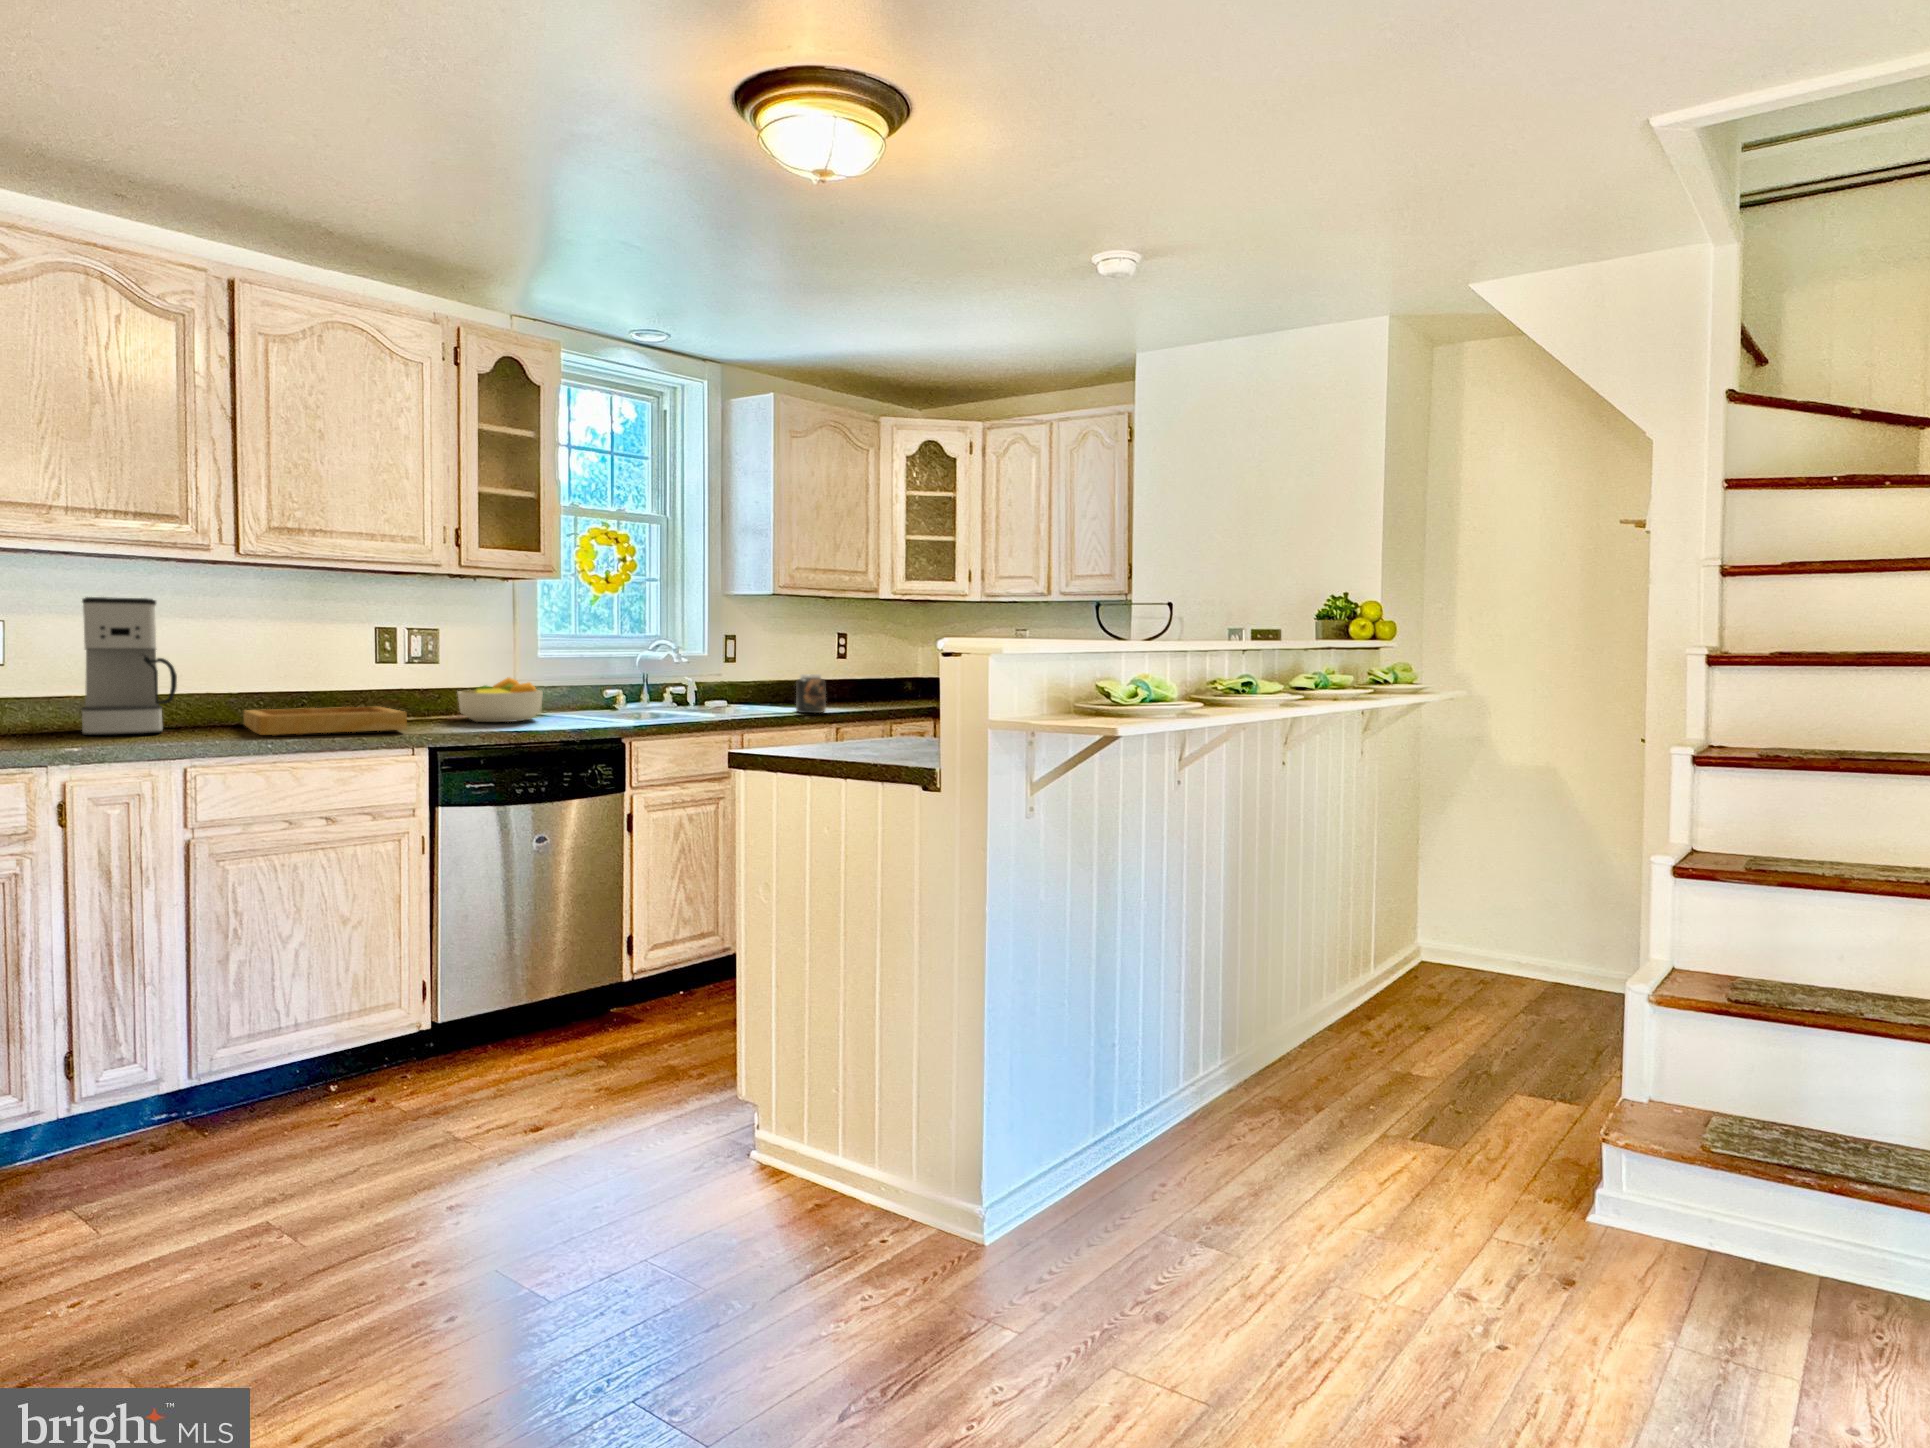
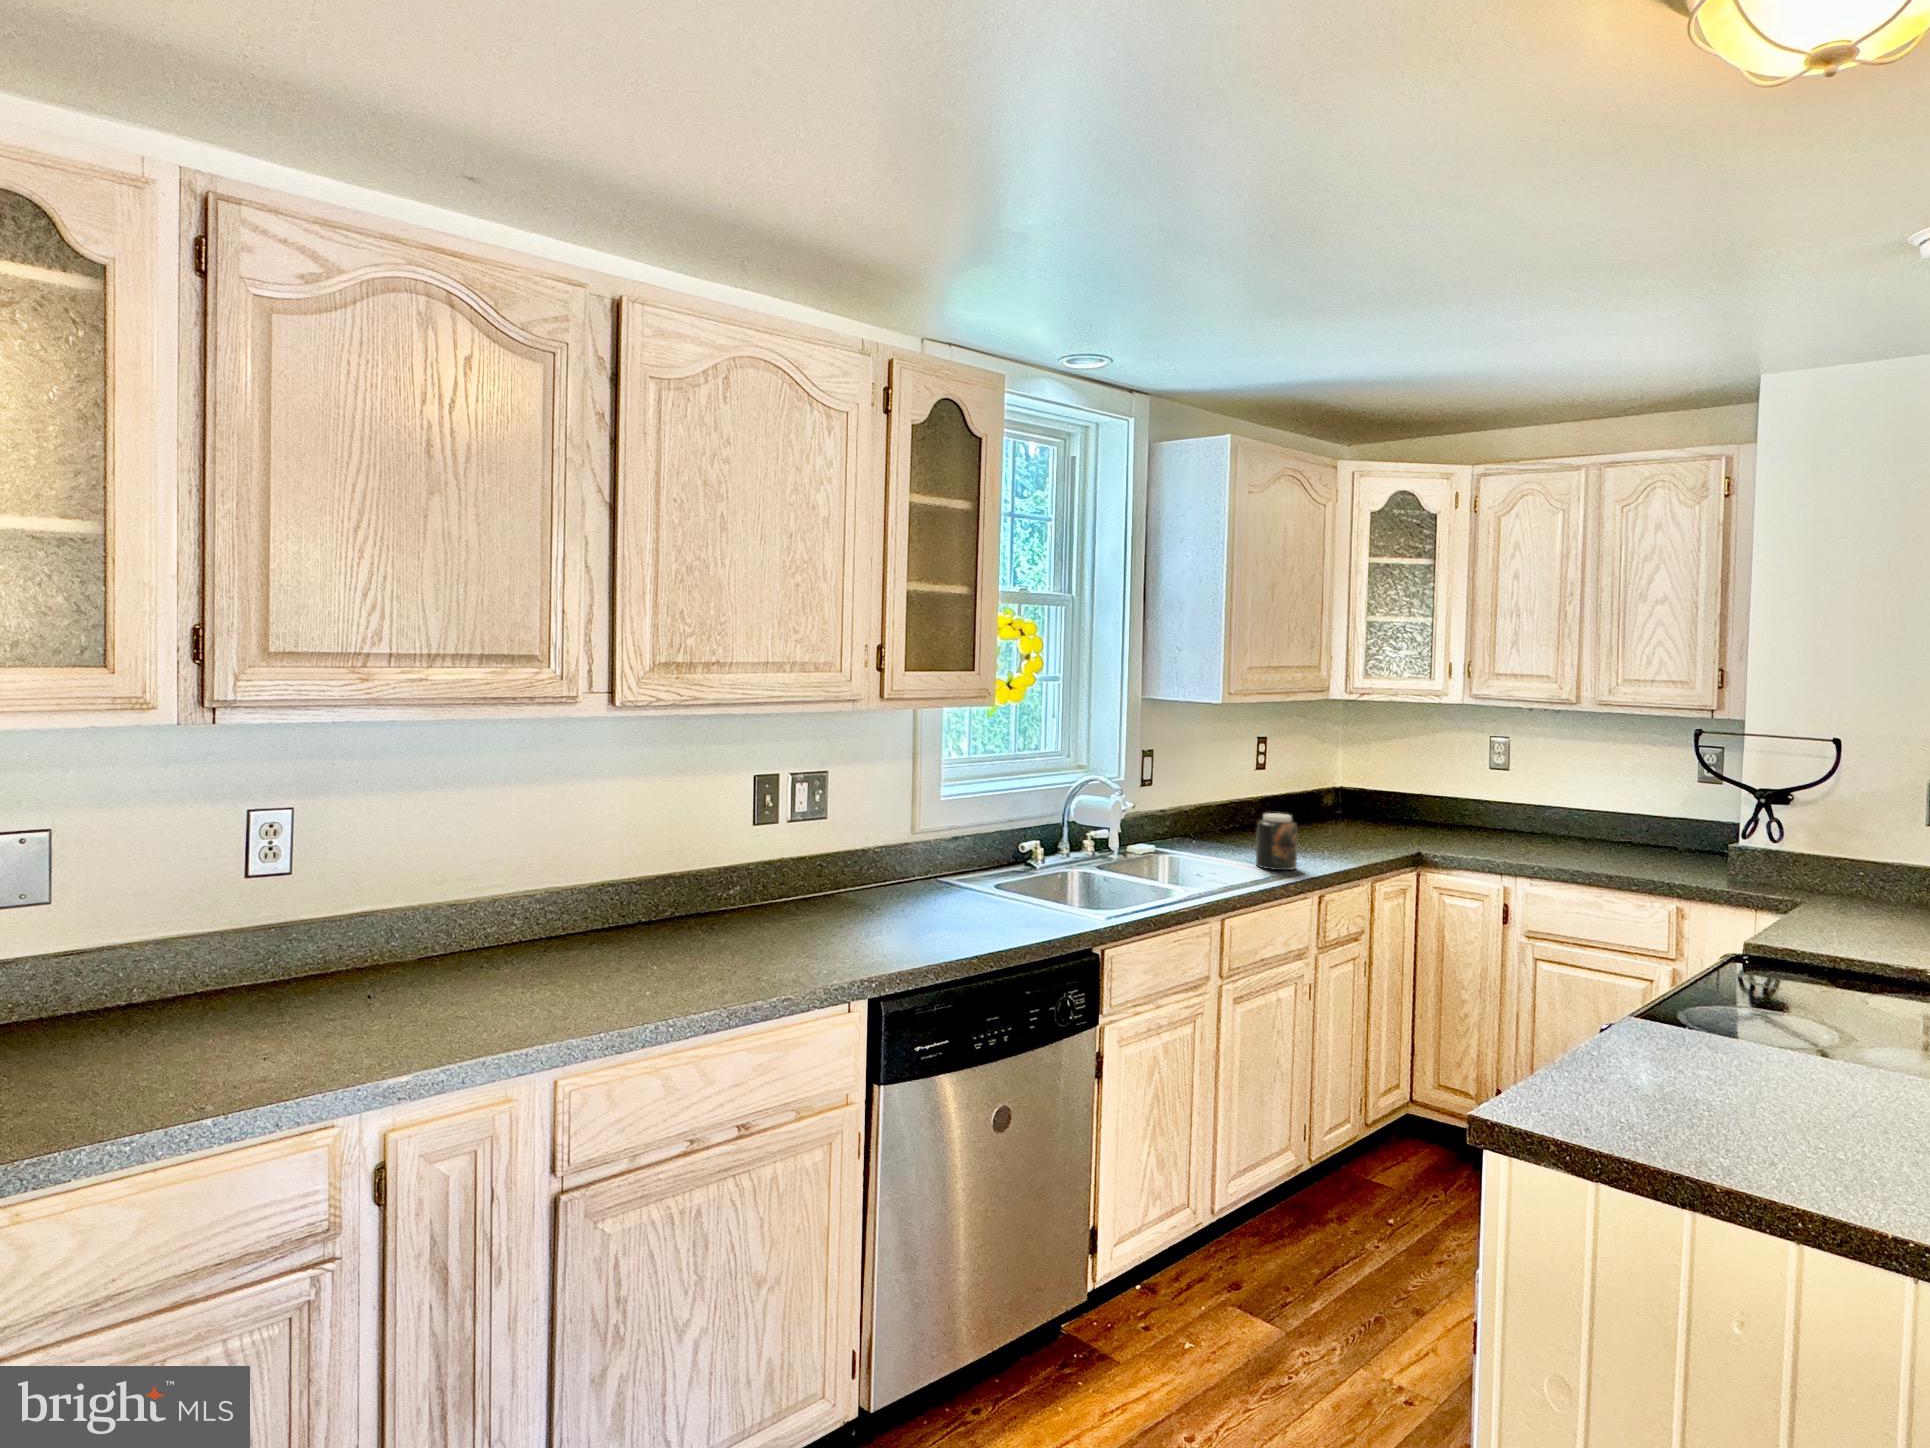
coffee maker: present [81,597,177,735] -> none [399,770,527,994]
fruit bowl: present [458,677,543,722] -> none [865,842,978,921]
tray: present [243,707,407,735] -> none [602,900,835,987]

